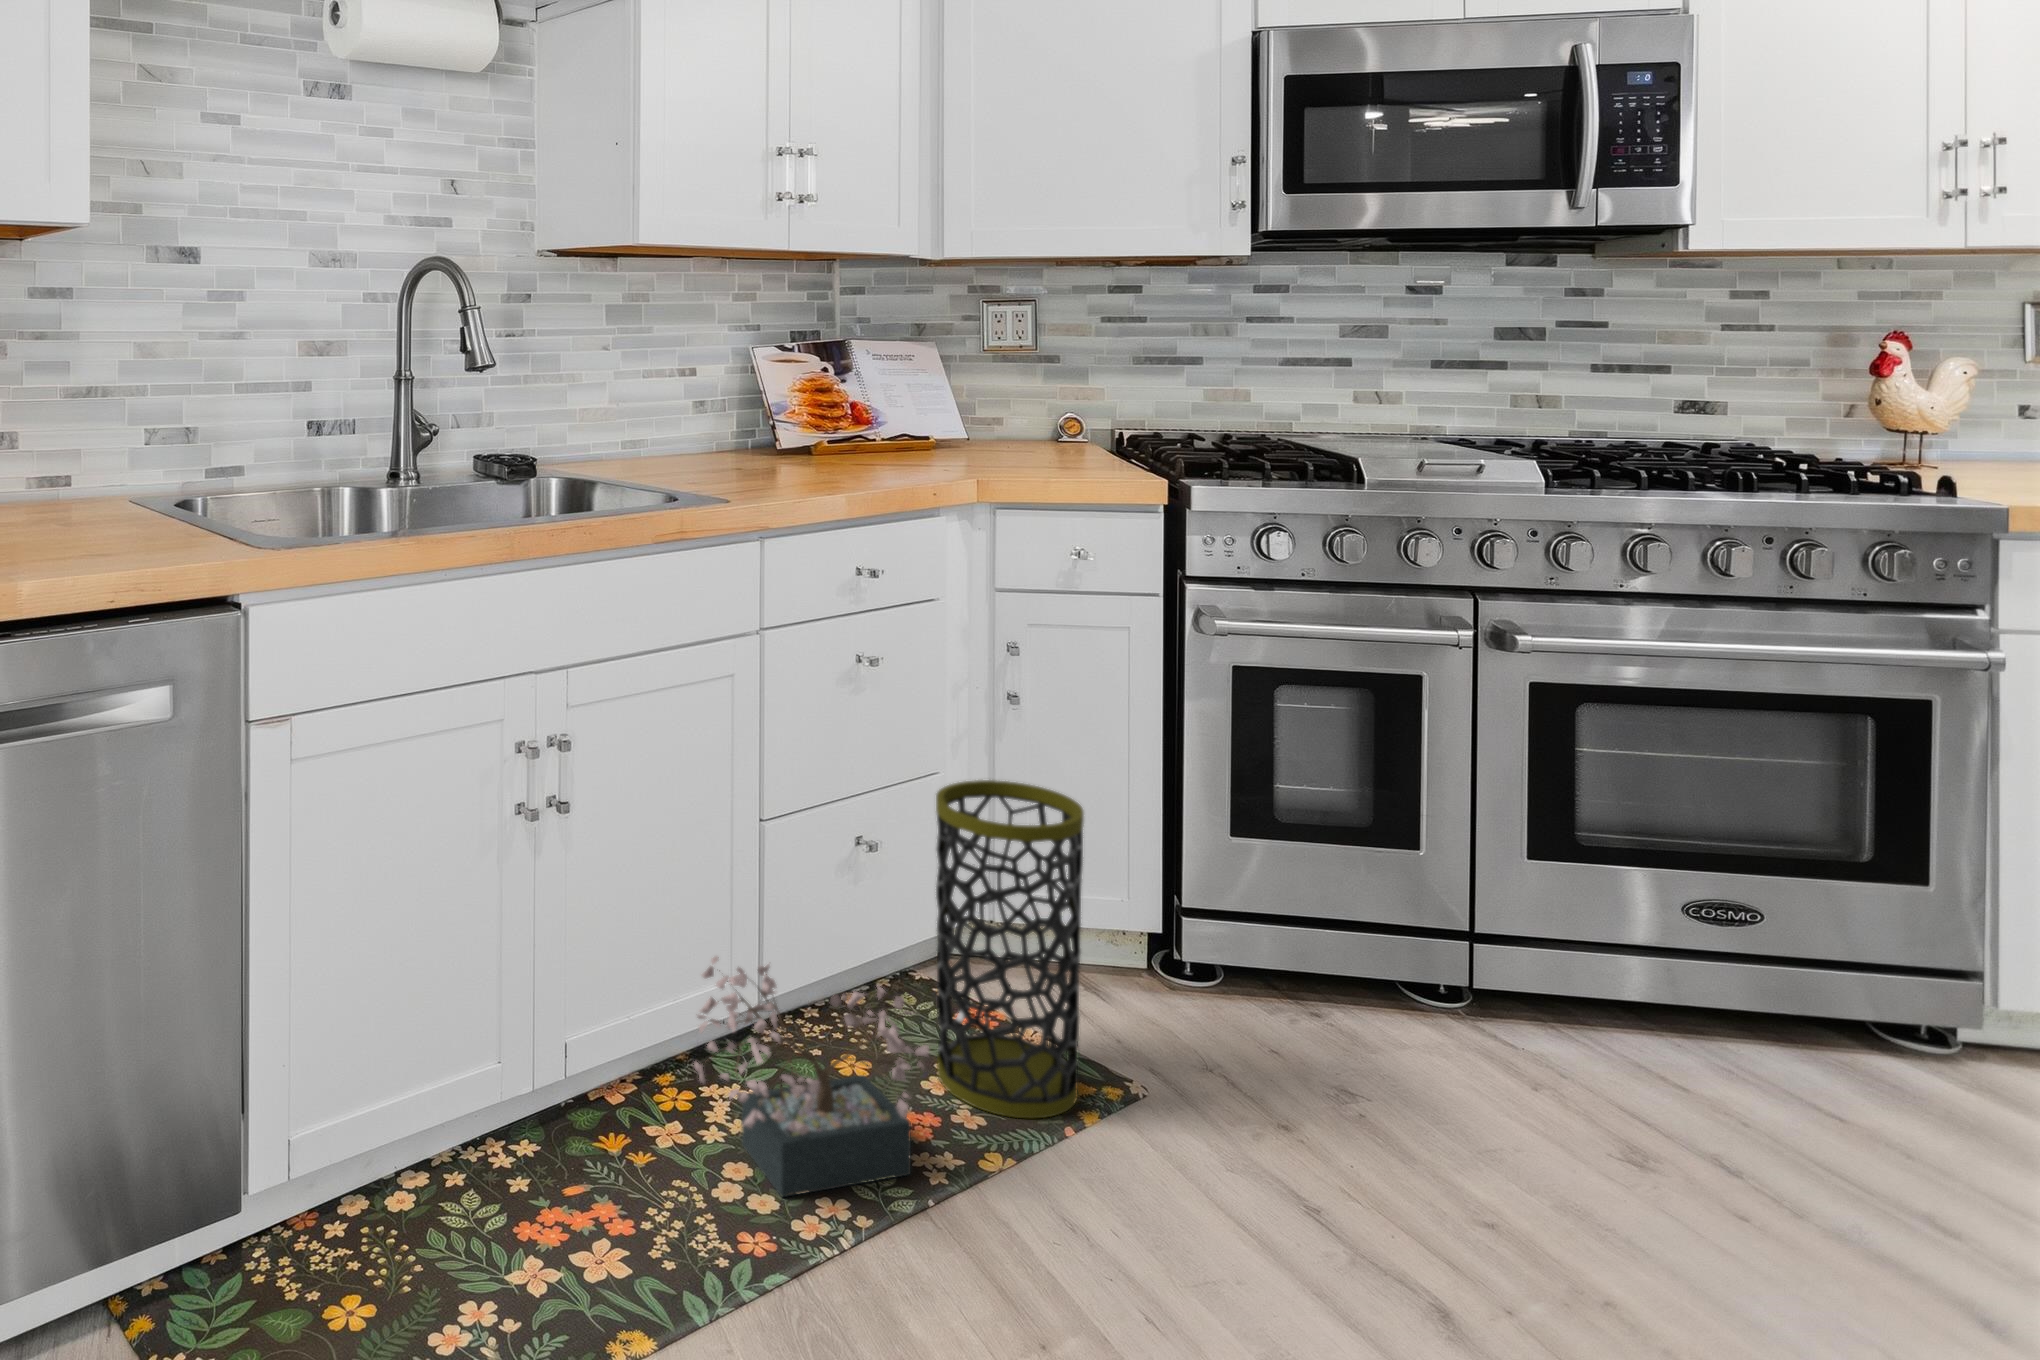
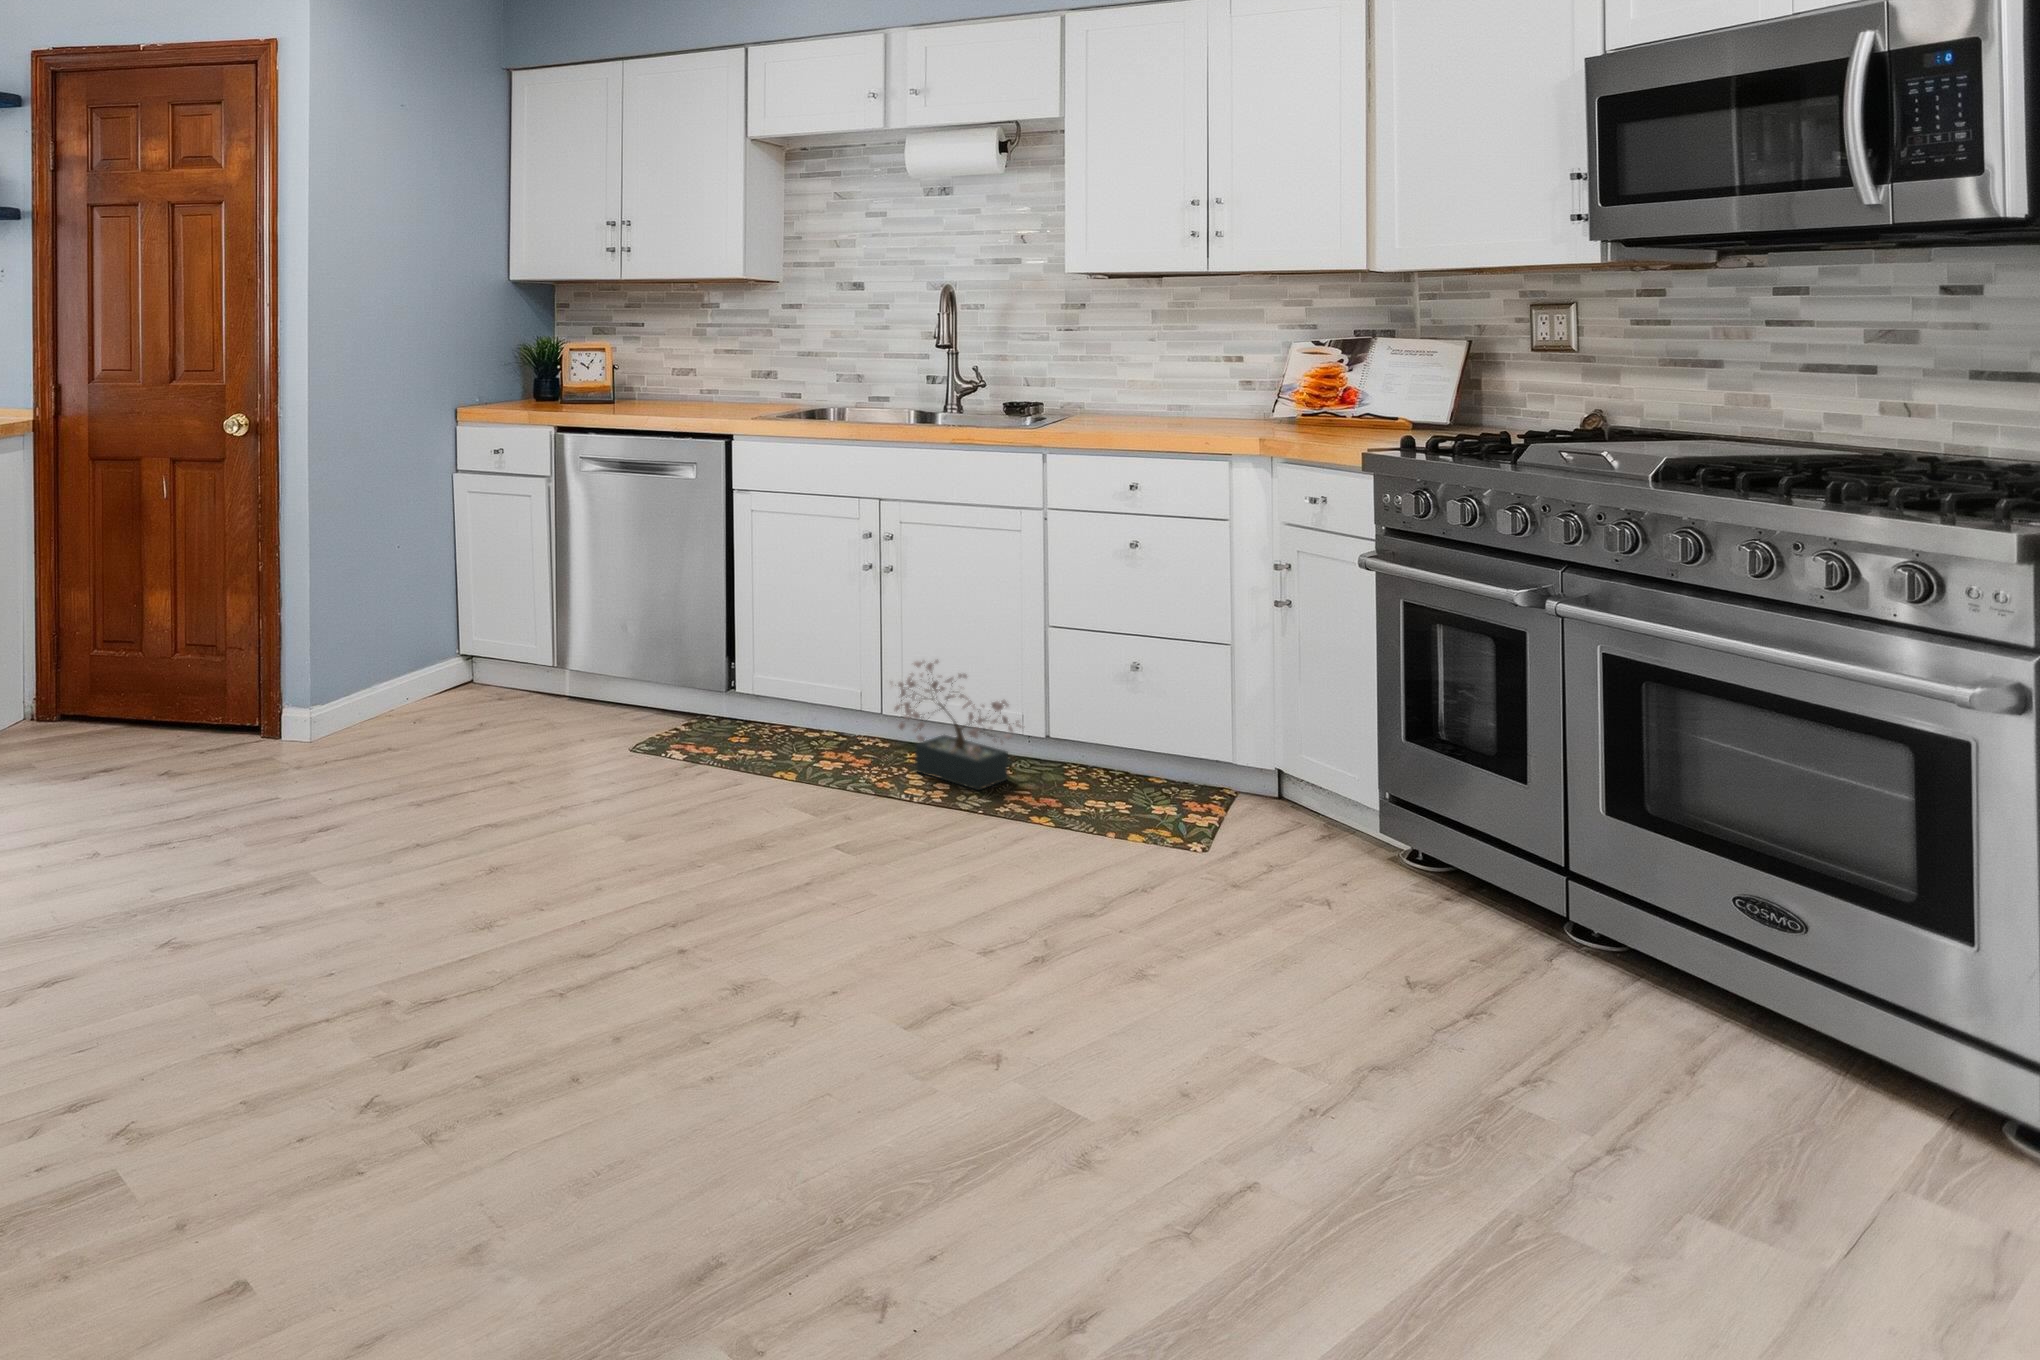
trash can: present [936,780,1084,1118] -> none [1070,619,1165,818]

